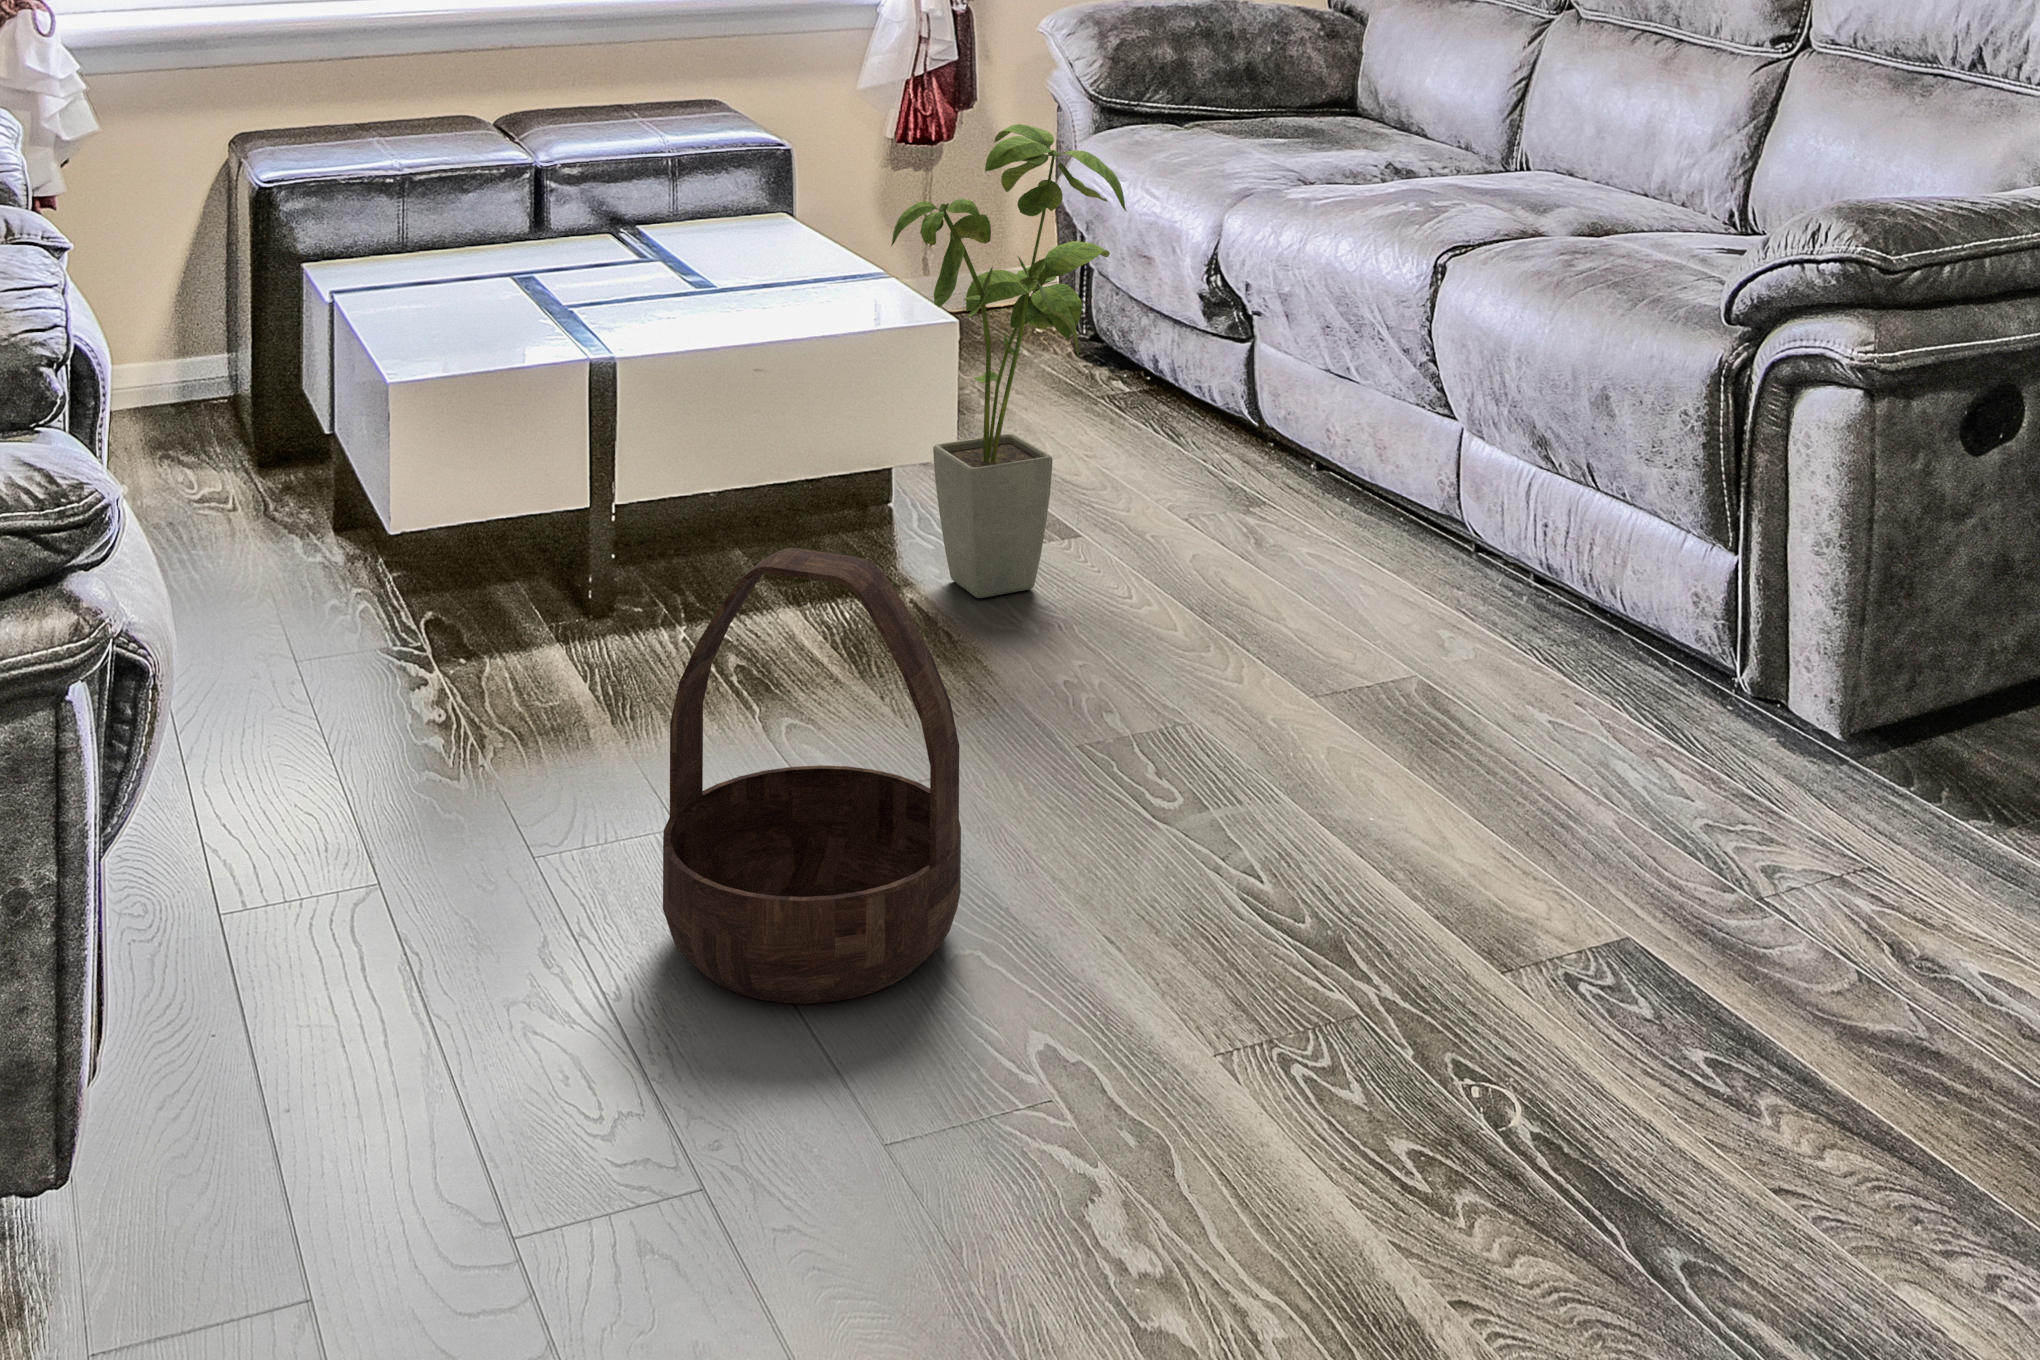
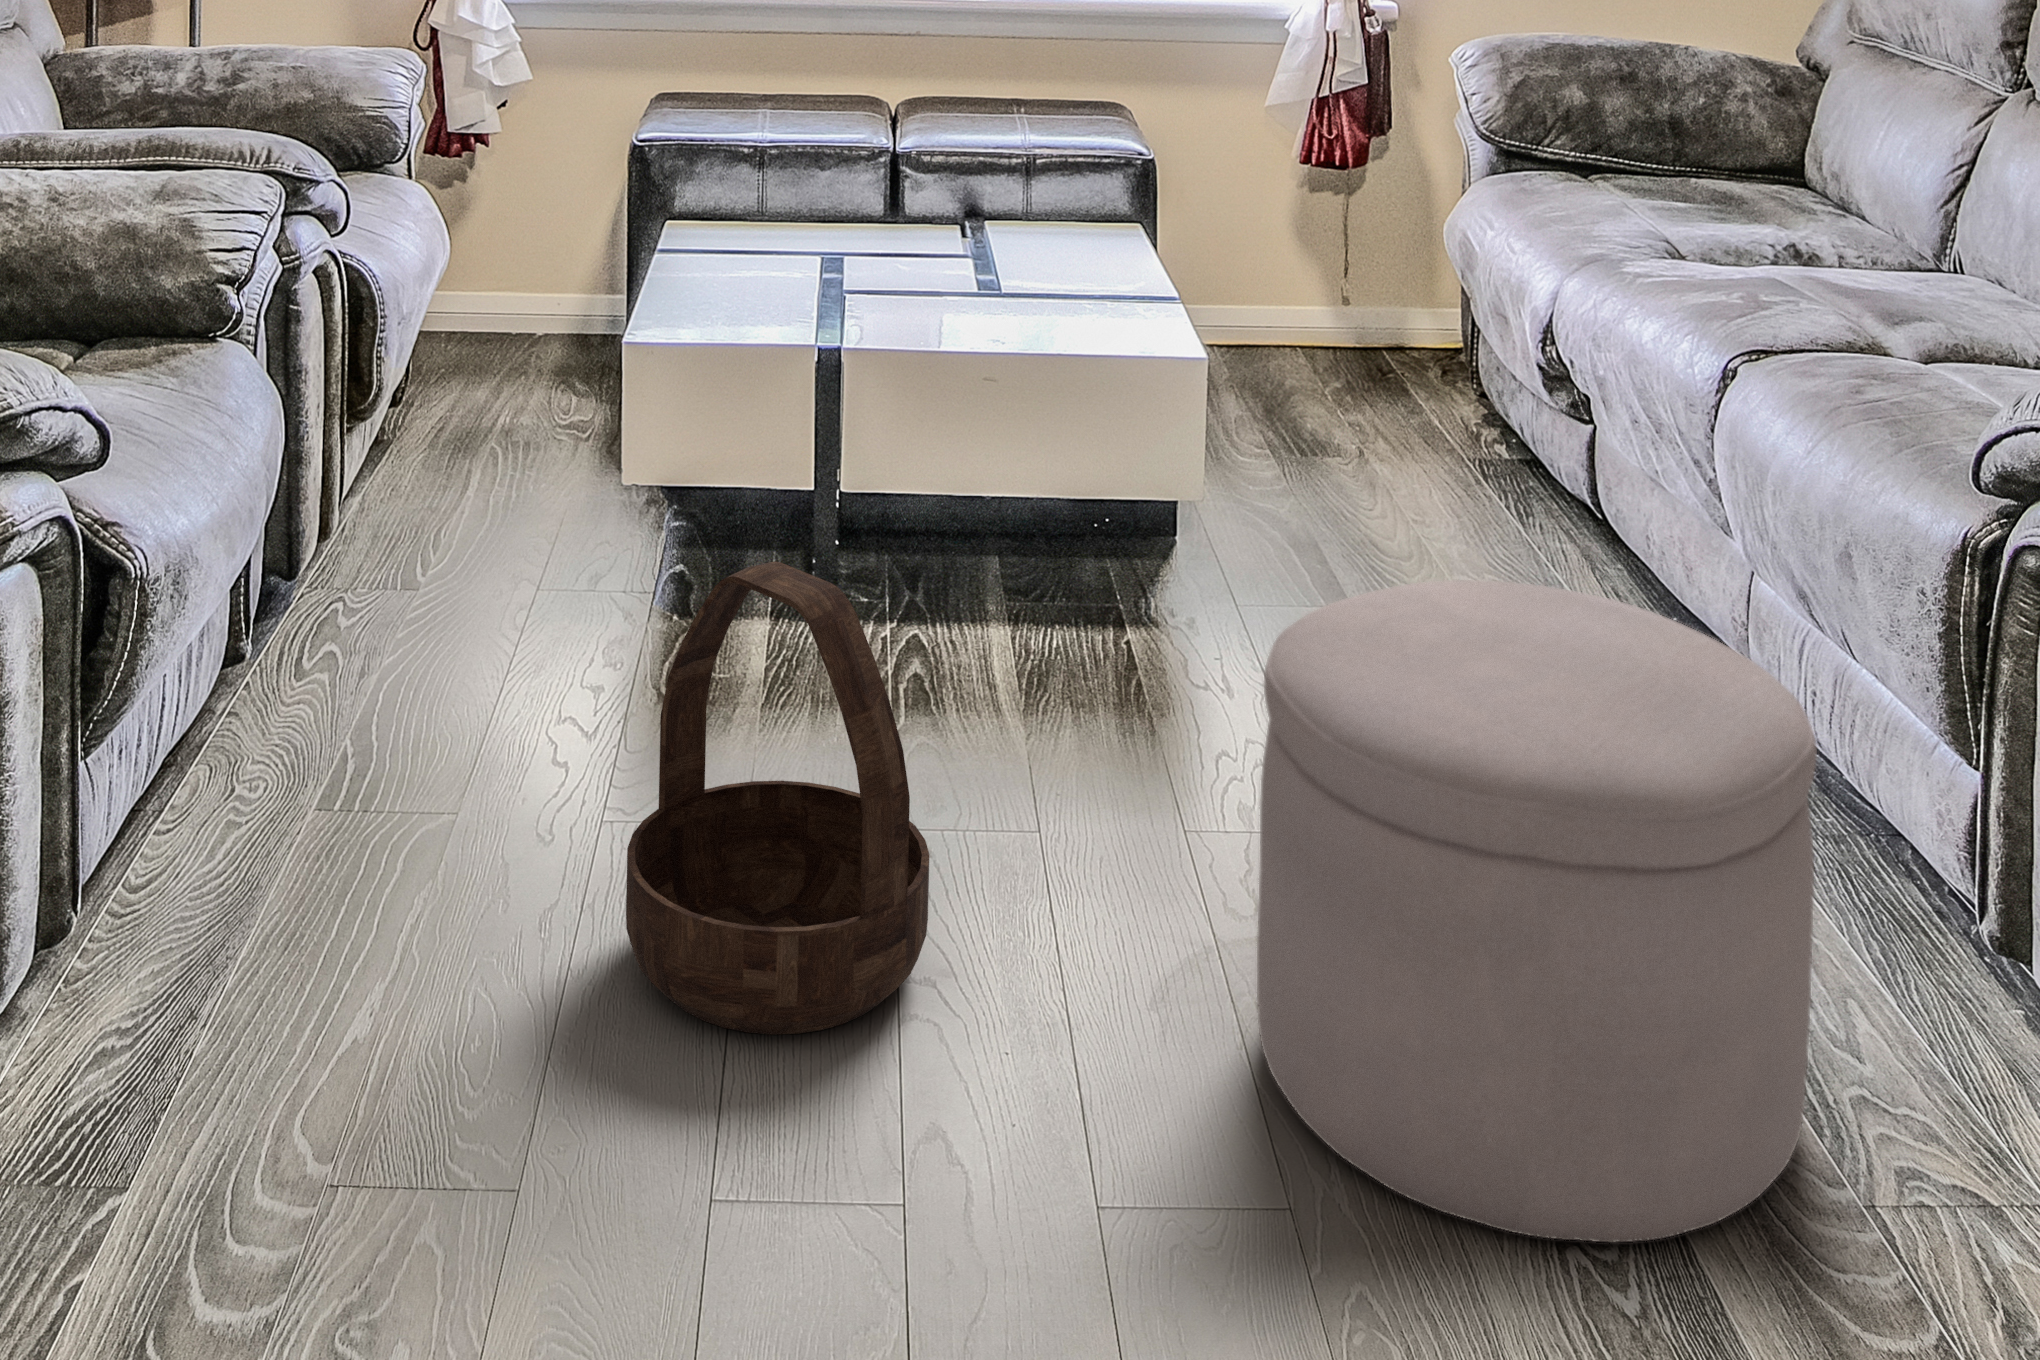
house plant: present [891,124,1126,598] -> none [1113,153,1364,642]
ottoman: none [1258,463,1724,993] -> present [1257,580,1817,1242]

